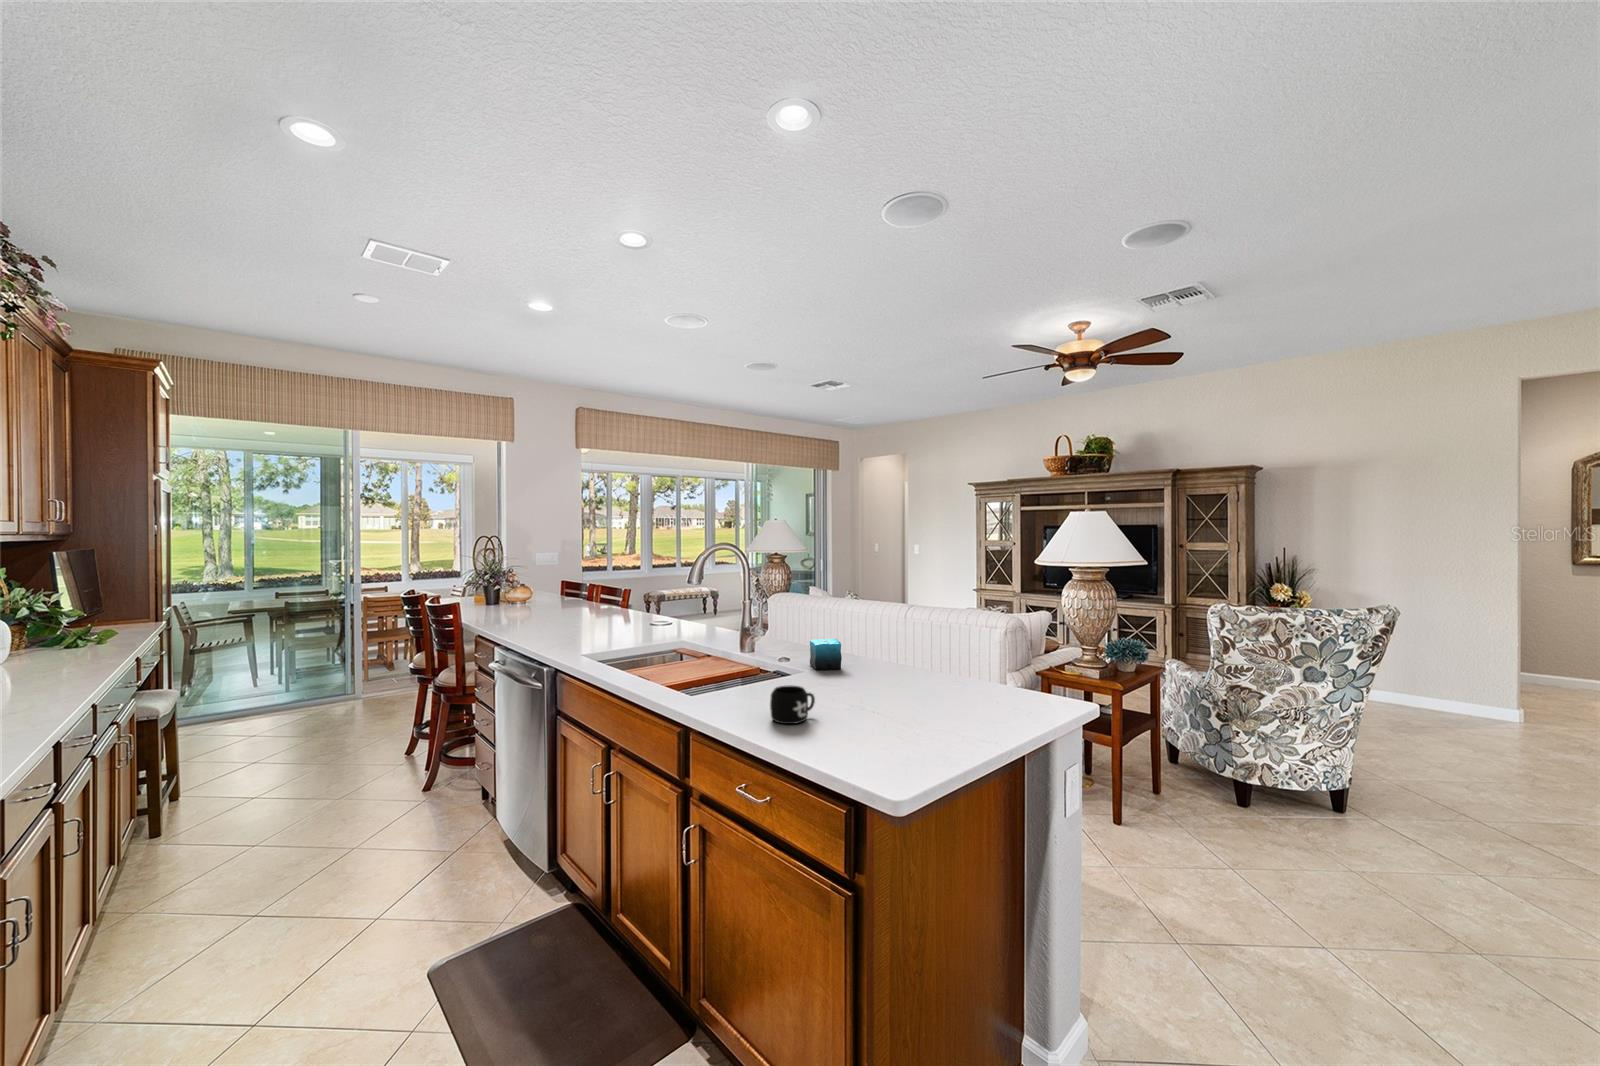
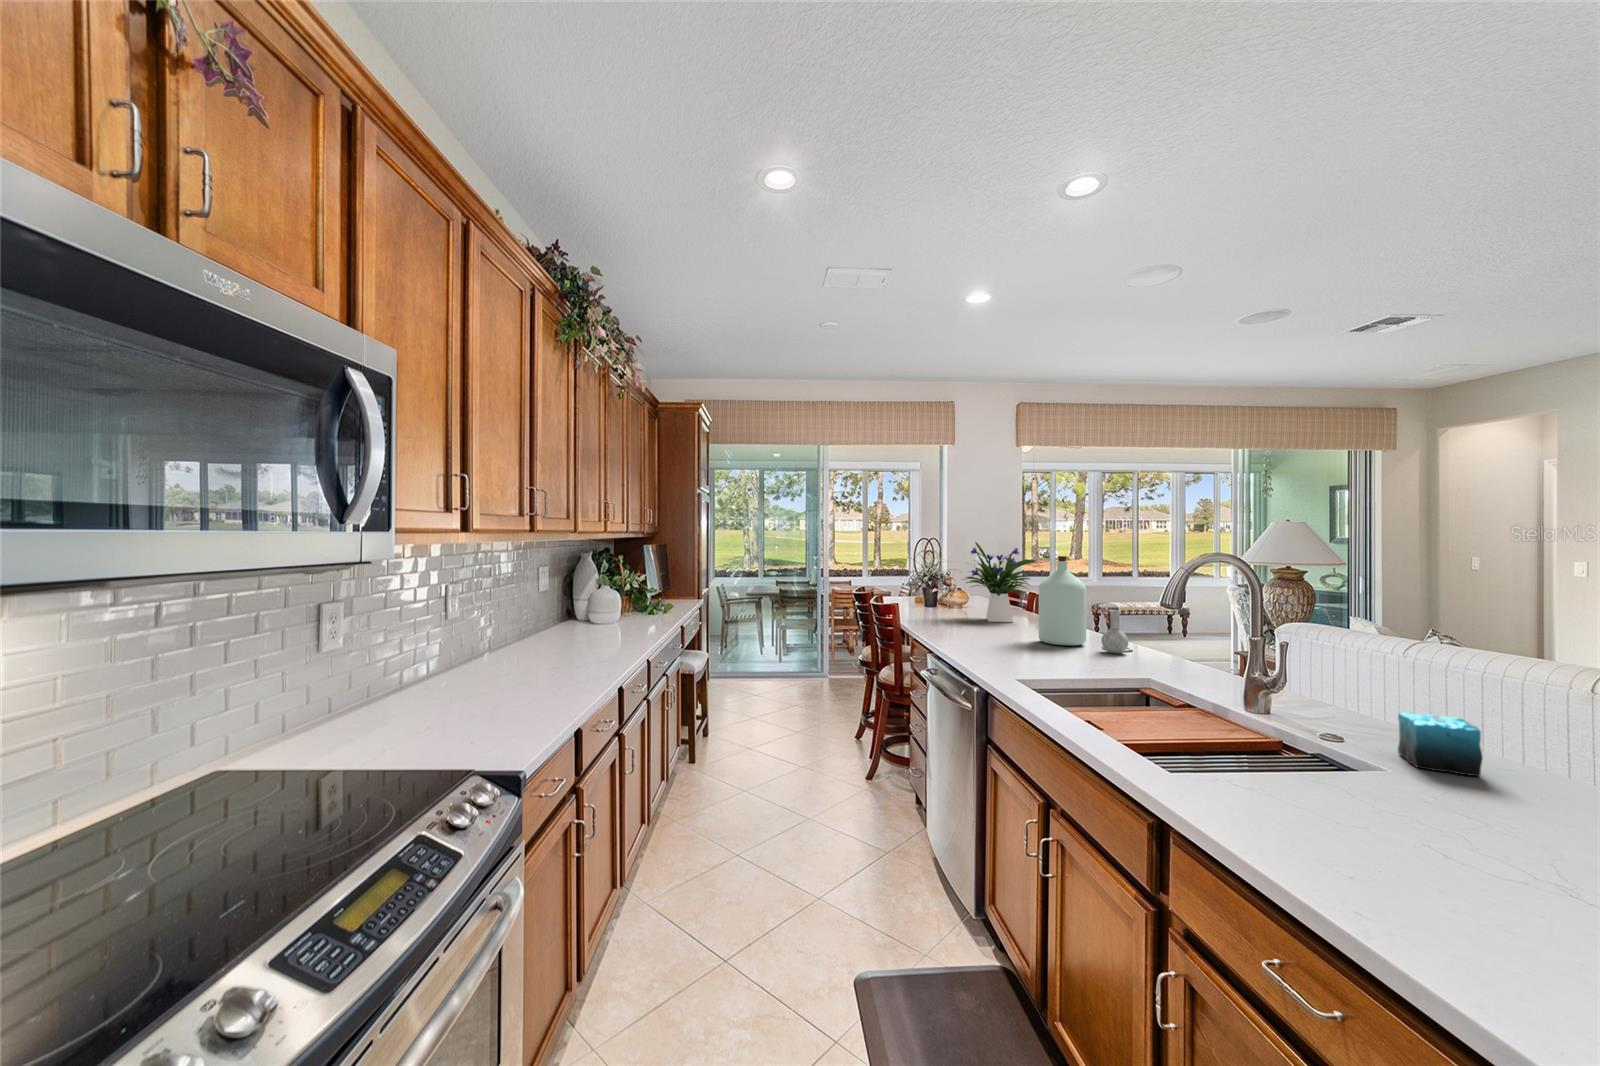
flower arrangement: none [524,540,598,614] -> present [963,542,1036,622]
bottle: none [600,552,669,629] -> present [1039,556,1128,653]
mug: present [770,685,815,724] -> none [1348,807,1461,894]

